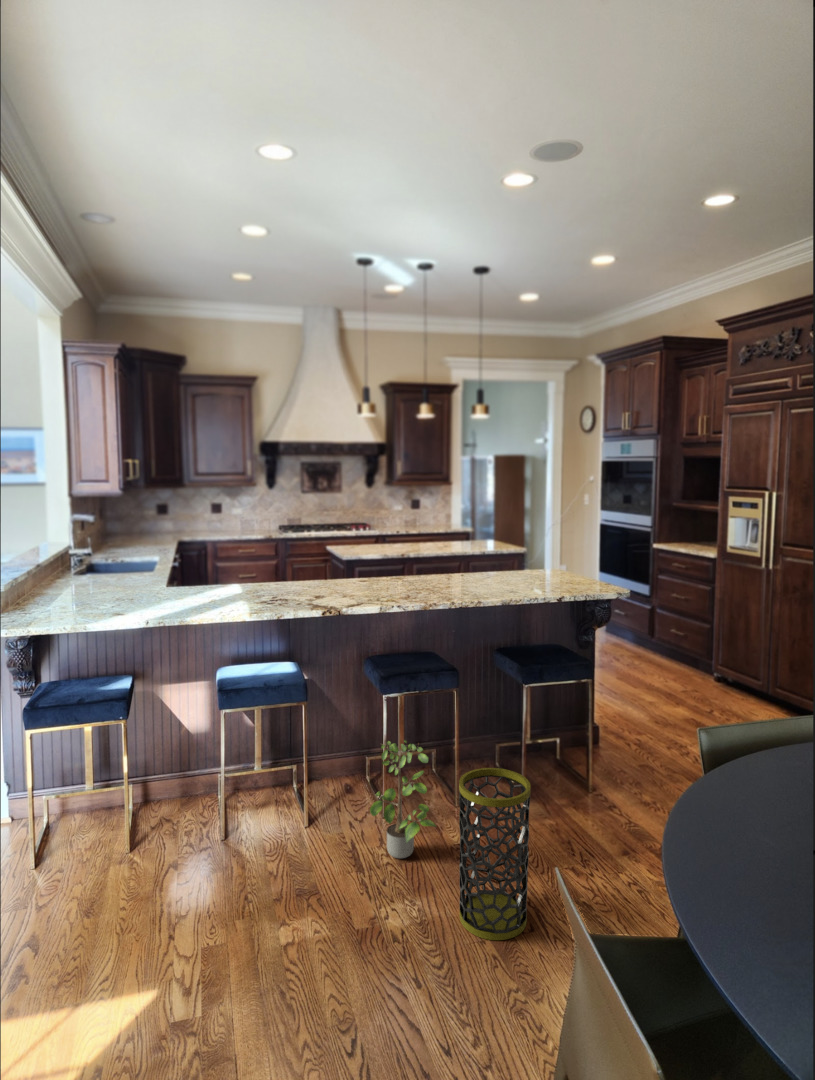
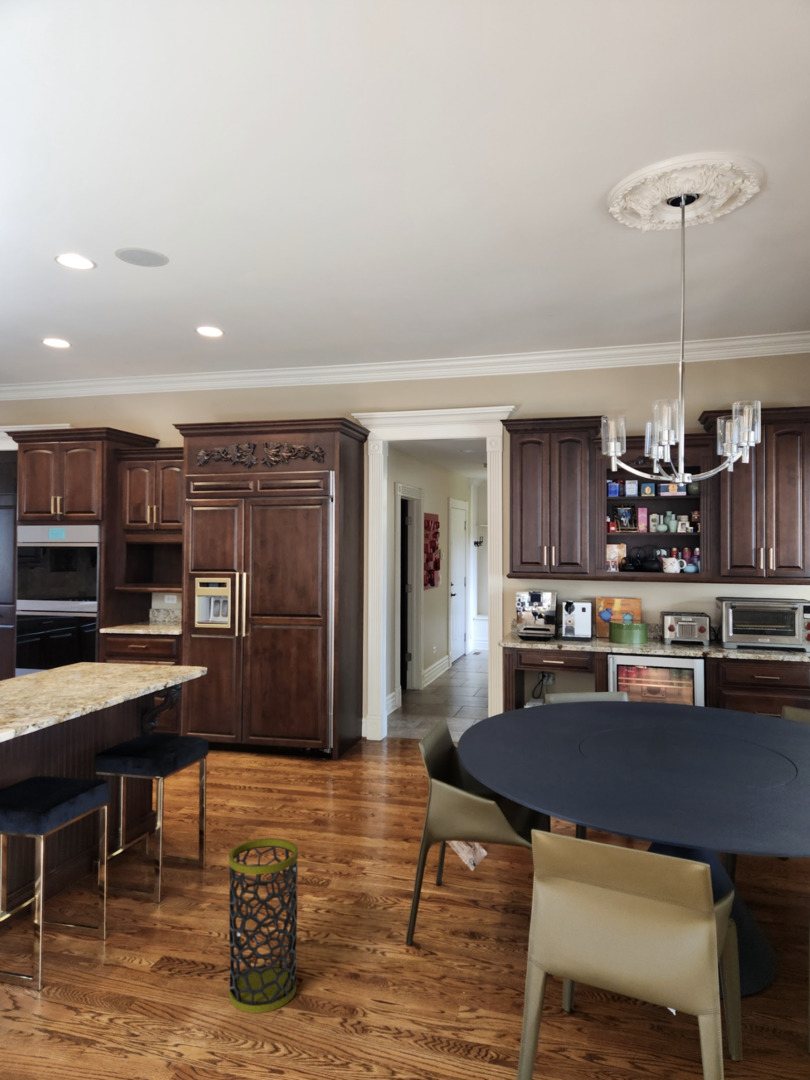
potted plant: present [370,741,436,858] -> none [79,856,169,1011]

